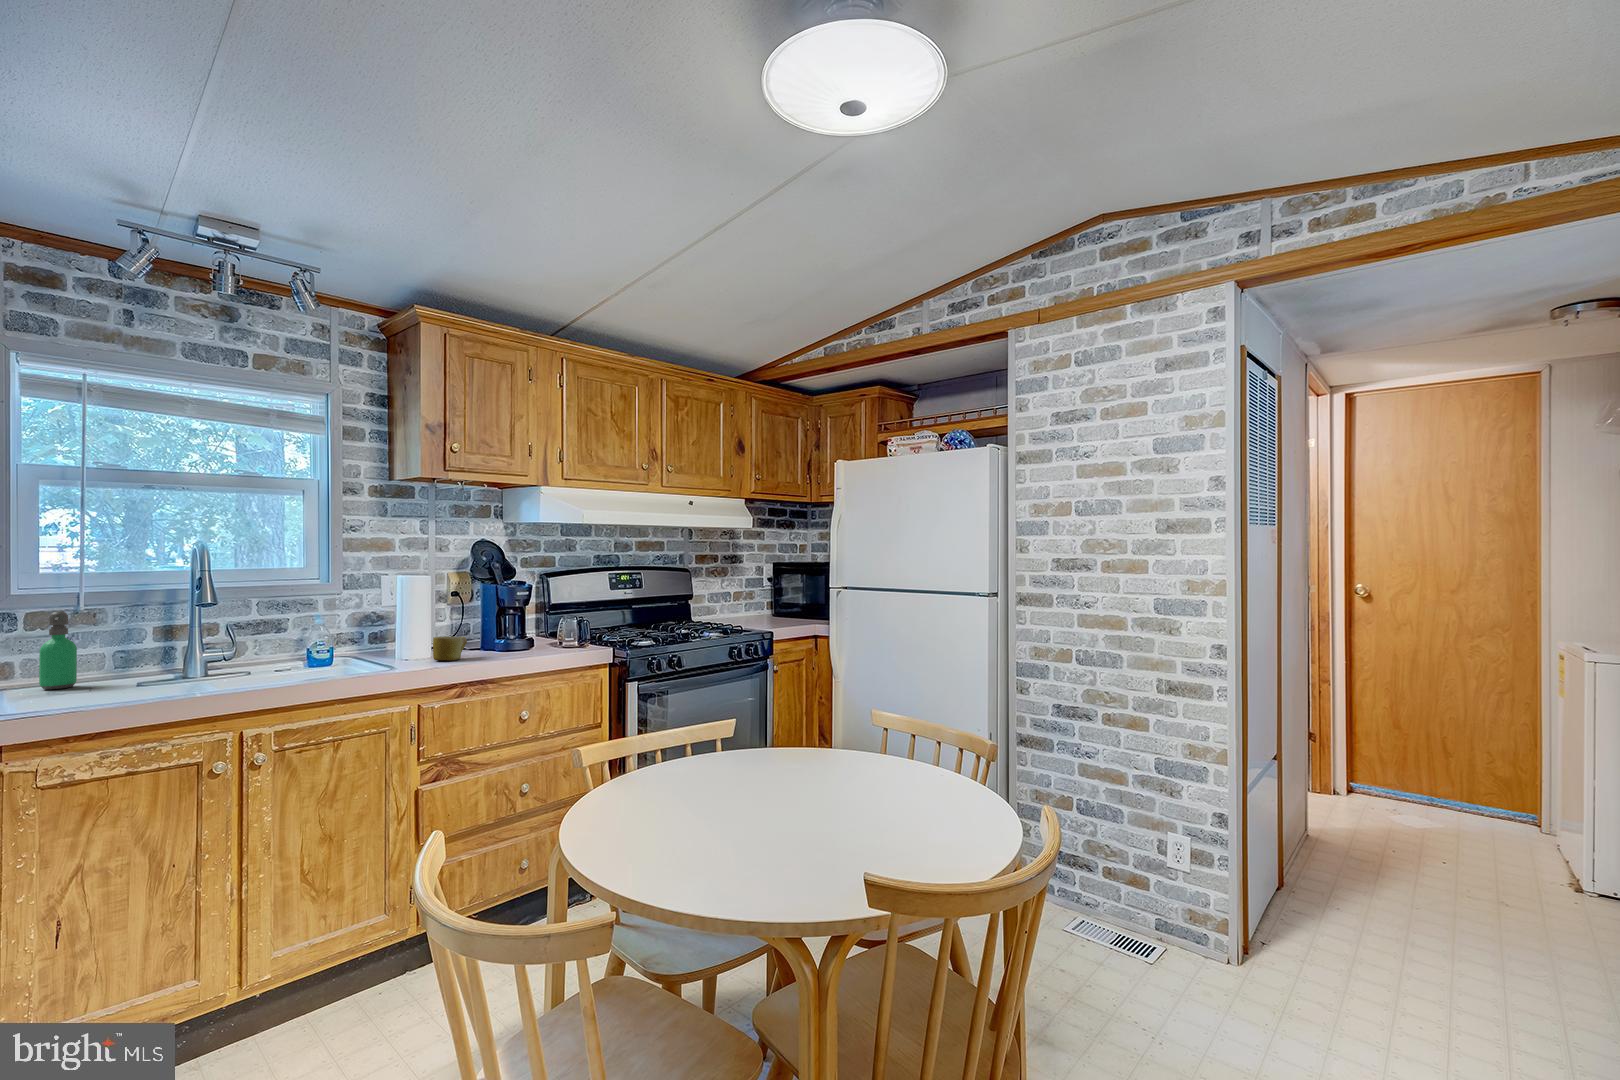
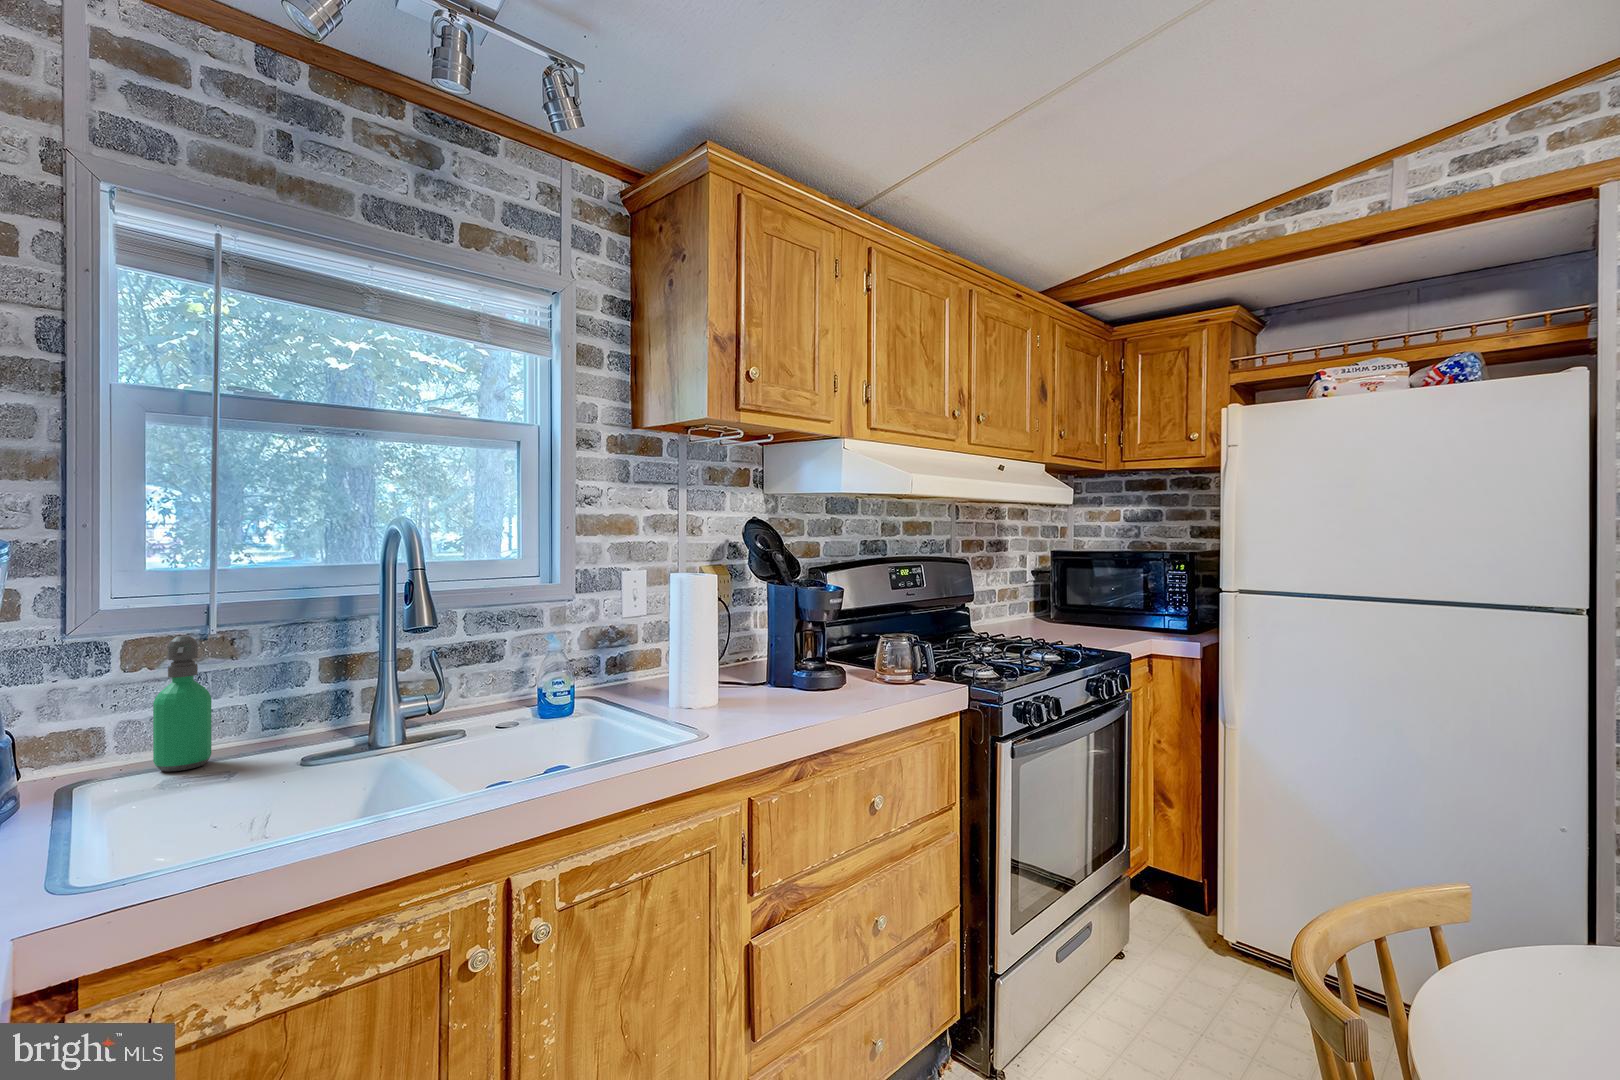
mug: present [433,636,467,661] -> none [733,673,775,714]

